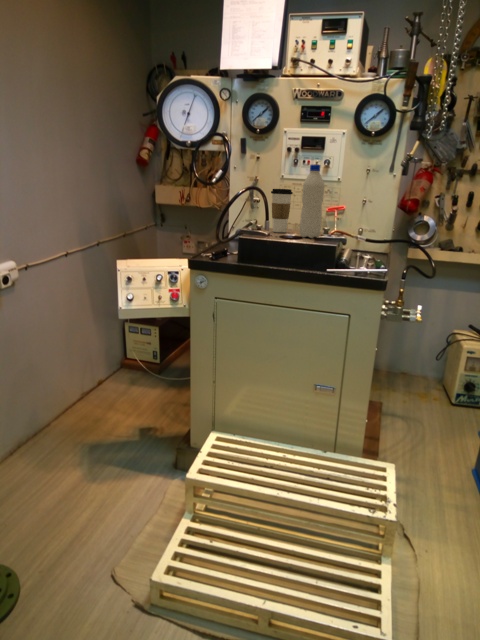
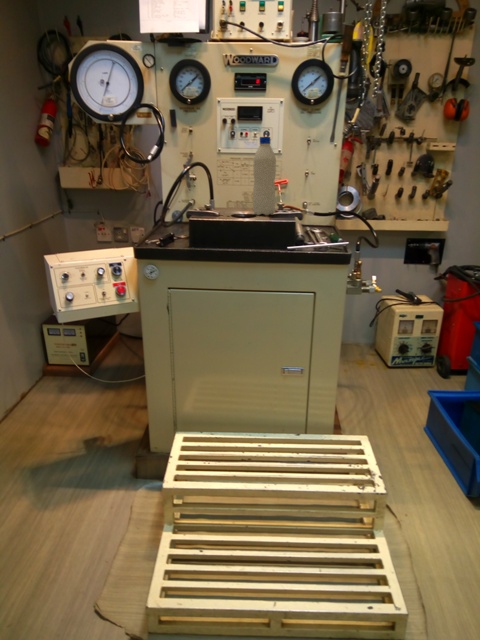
coffee cup: present [271,189,293,233] -> none [217,164,240,211]

